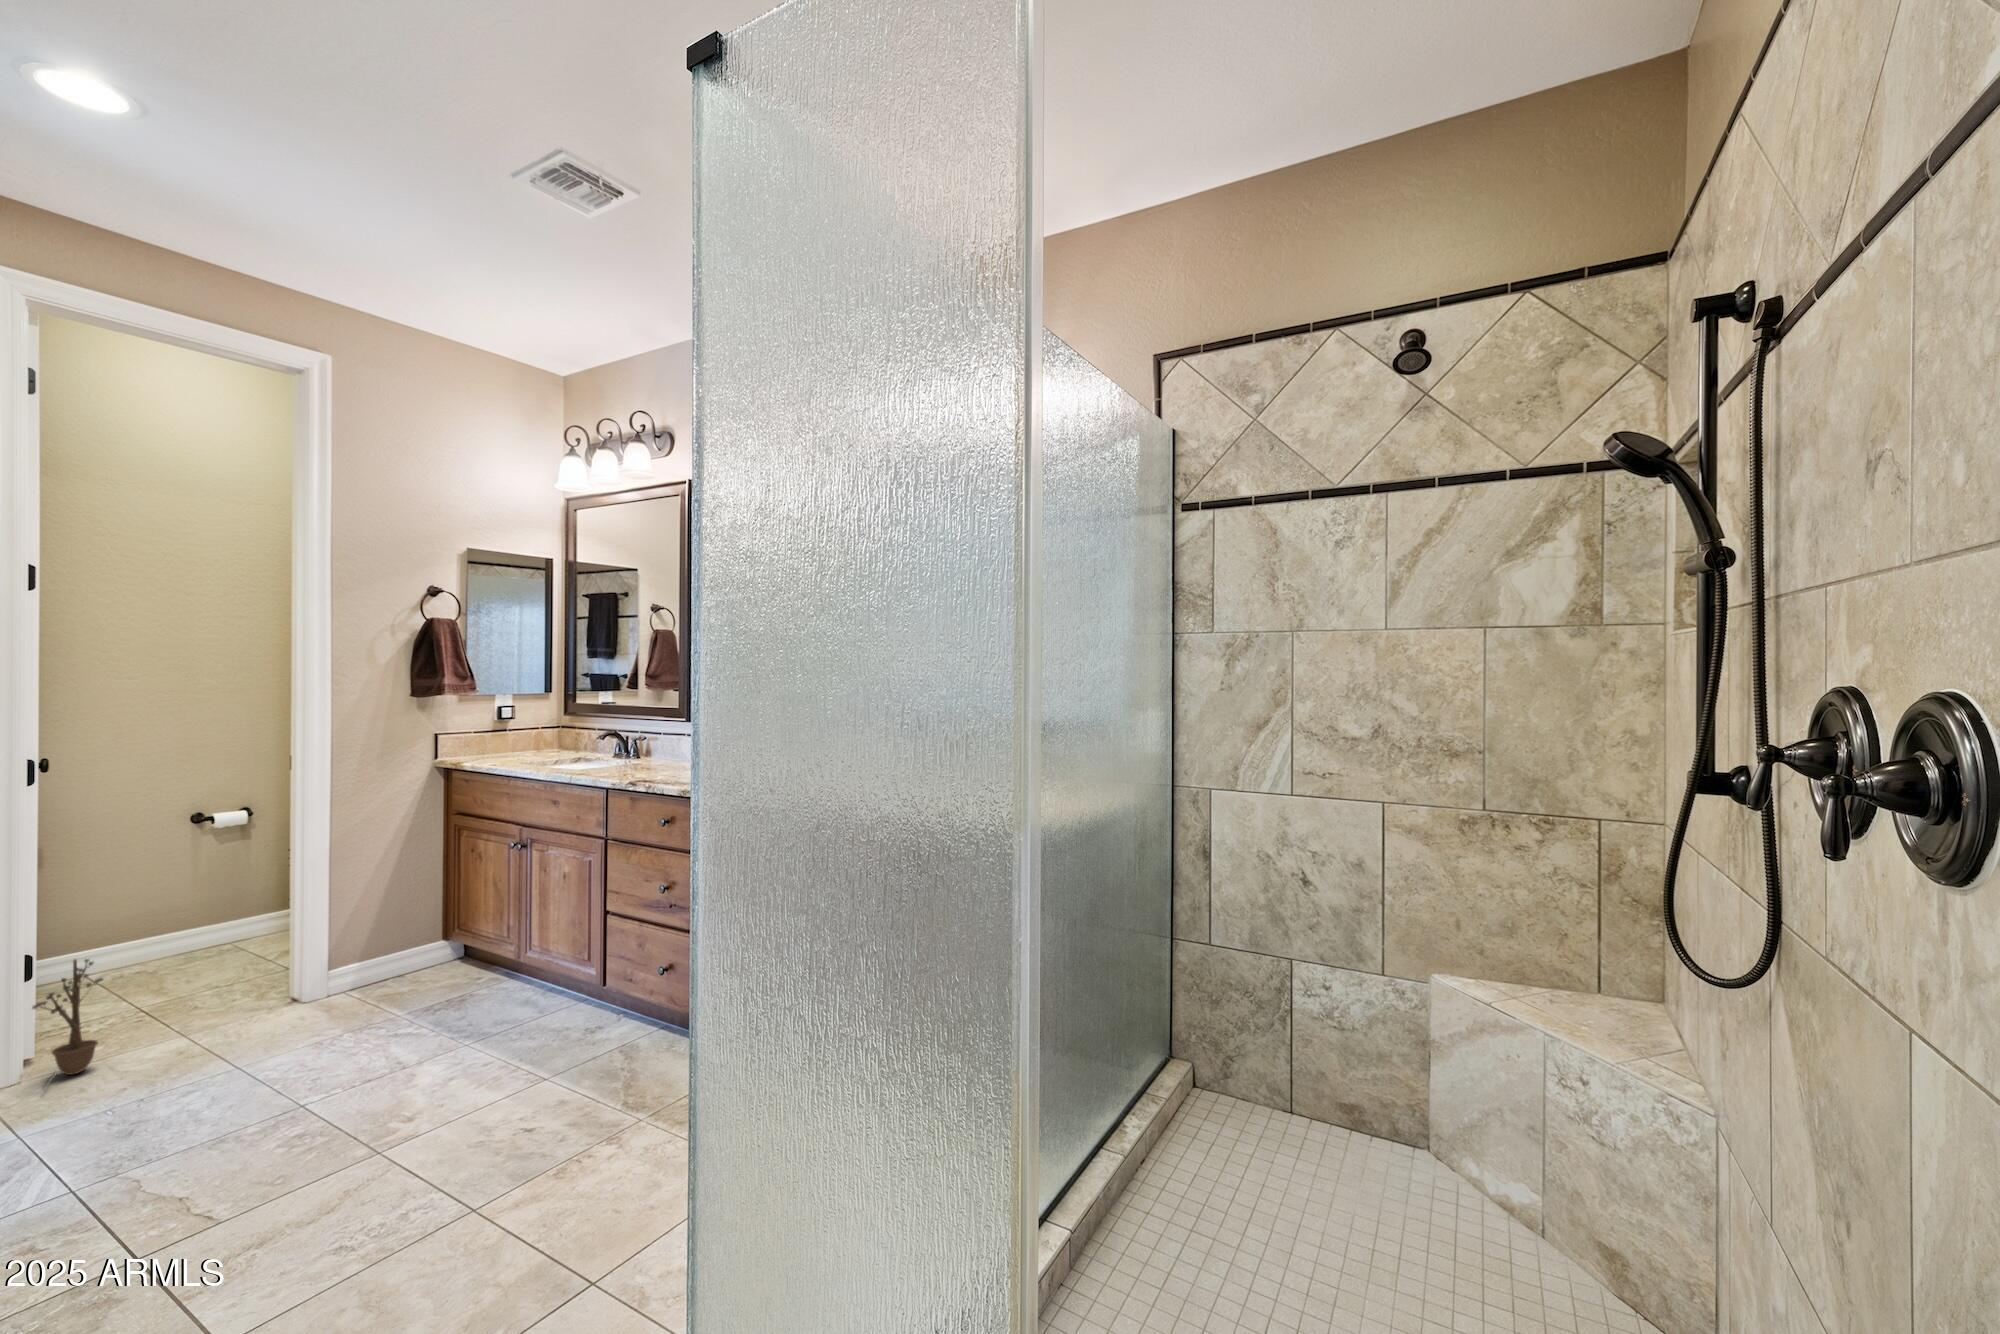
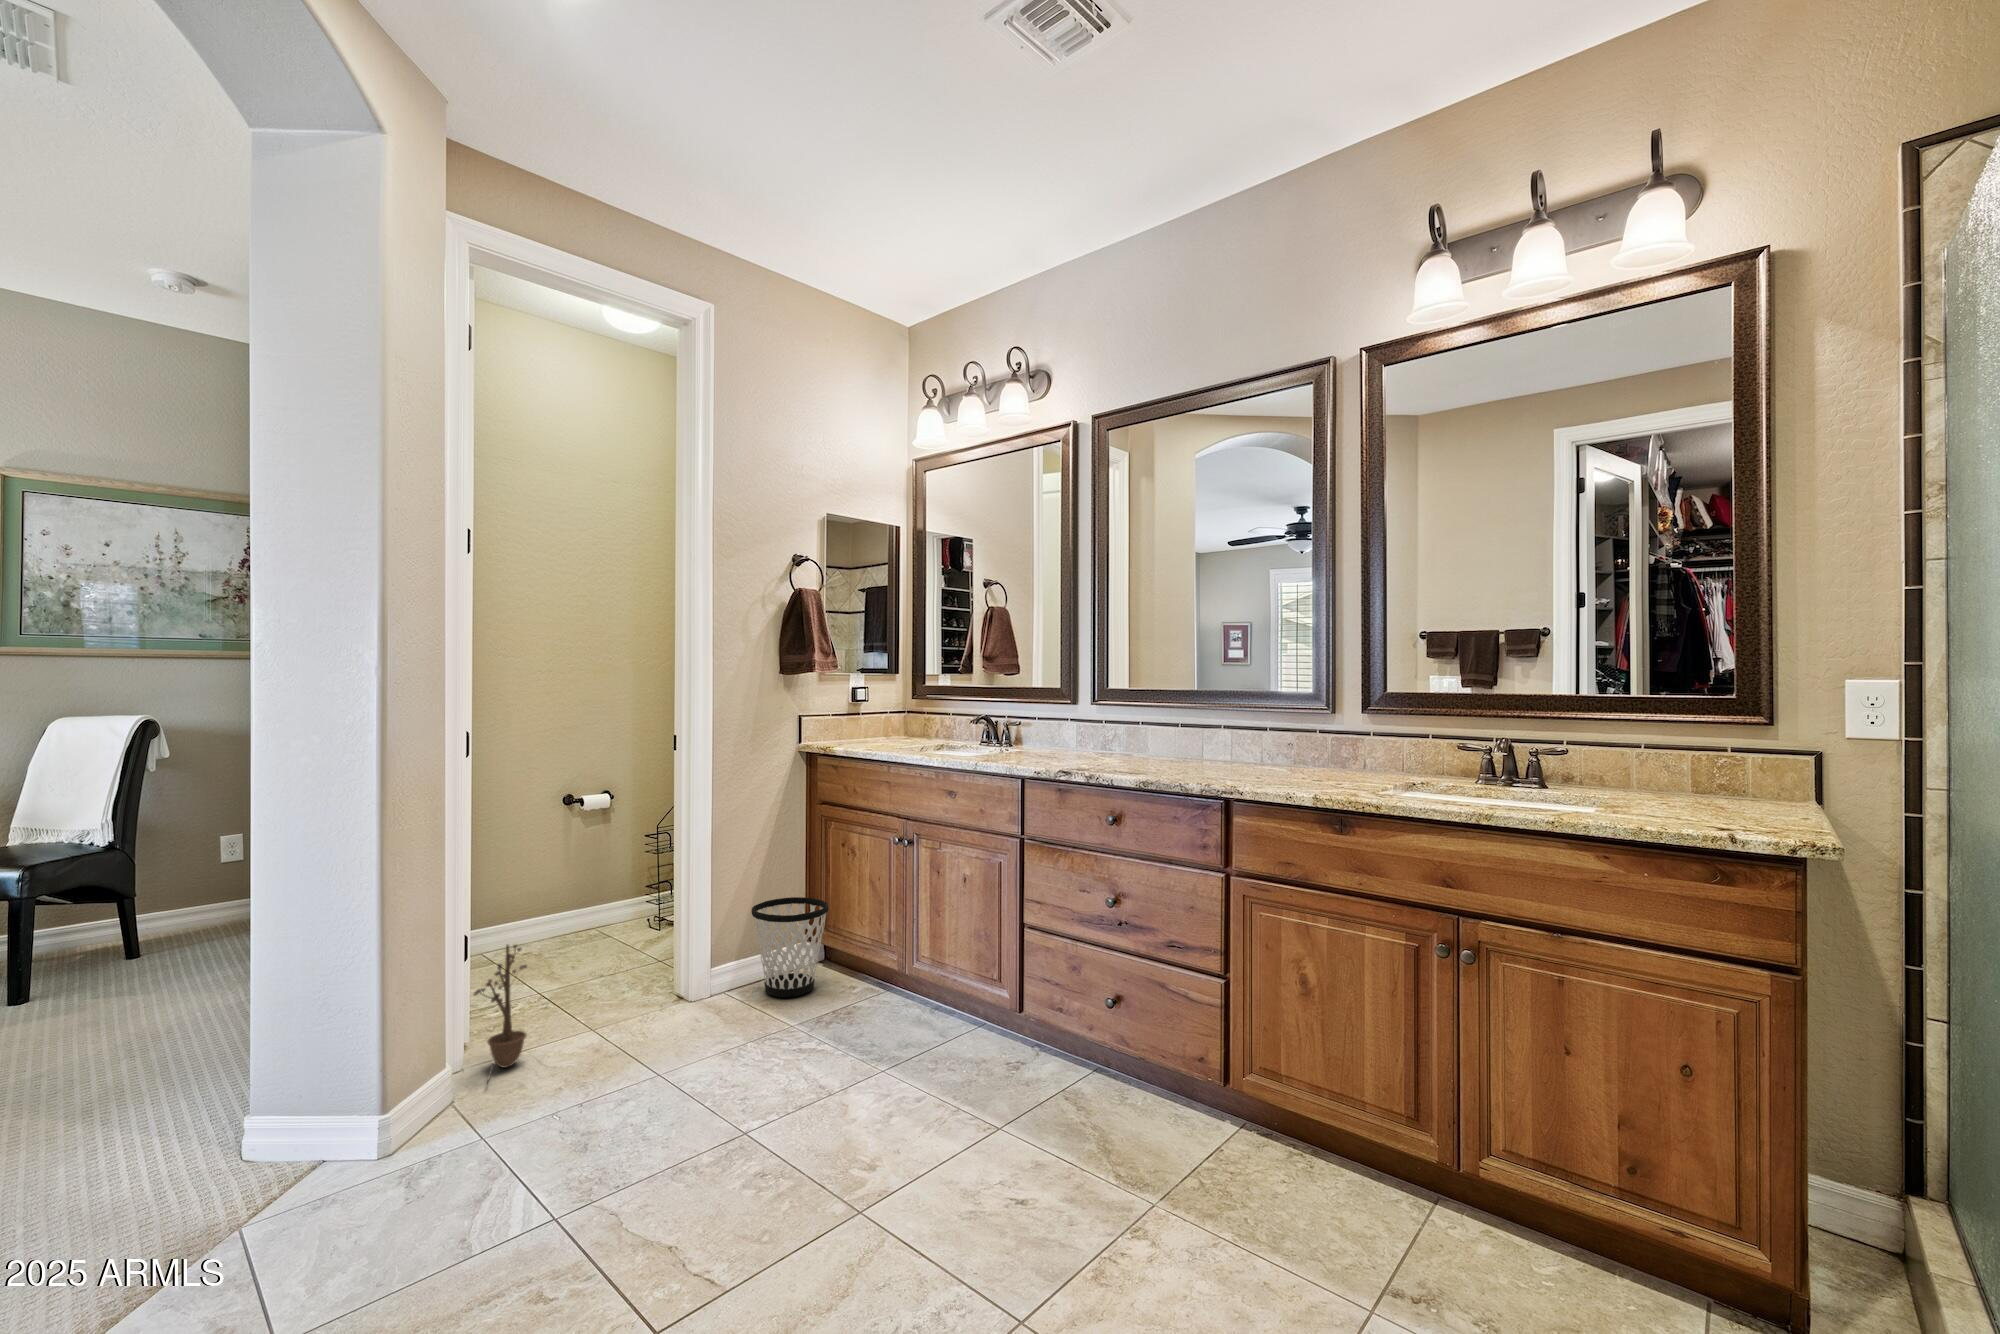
wastebasket: none [372,901,455,993] -> present [751,897,829,997]

